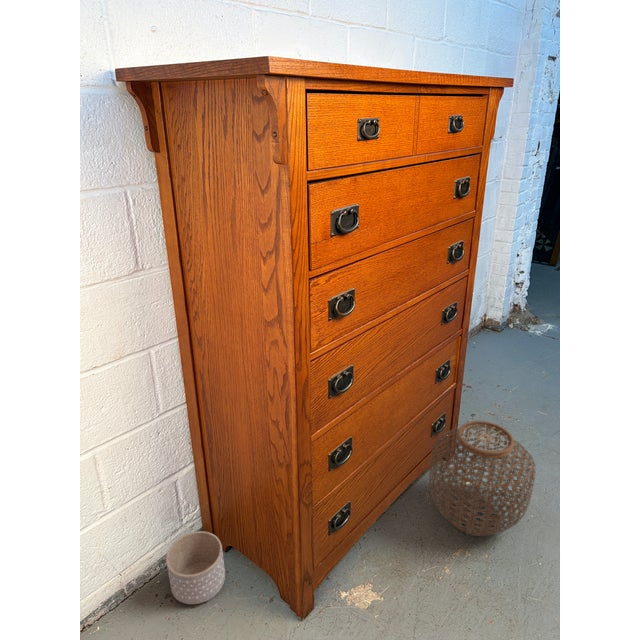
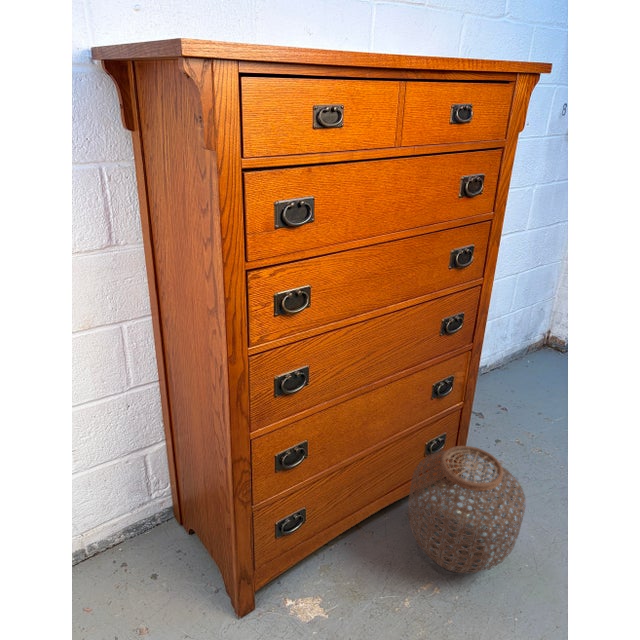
planter: present [166,531,225,604] -> none [121,509,181,579]

